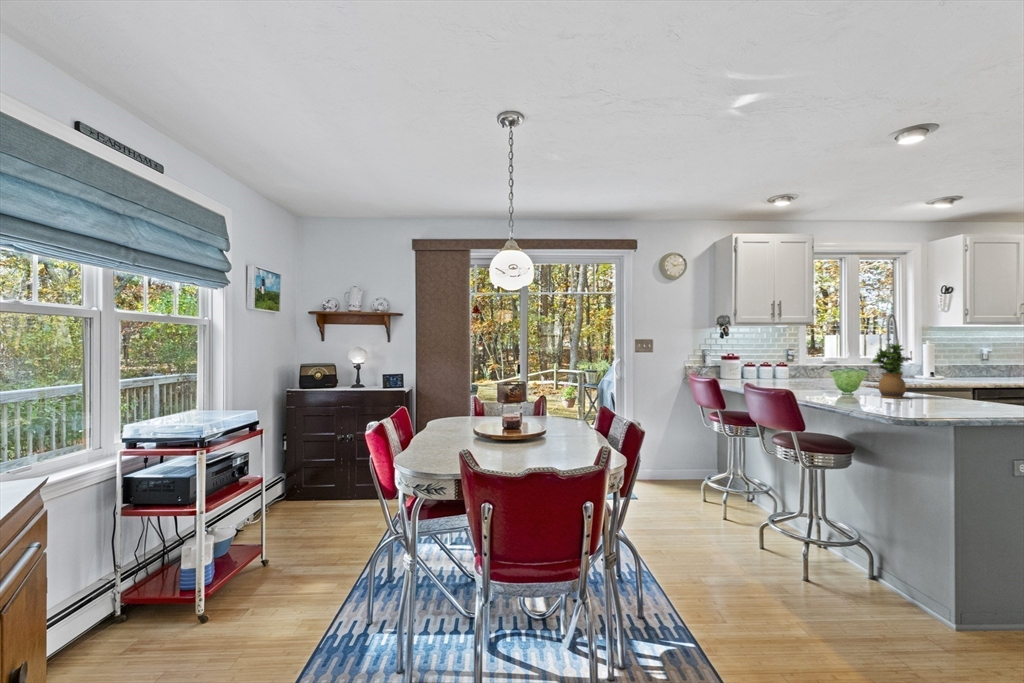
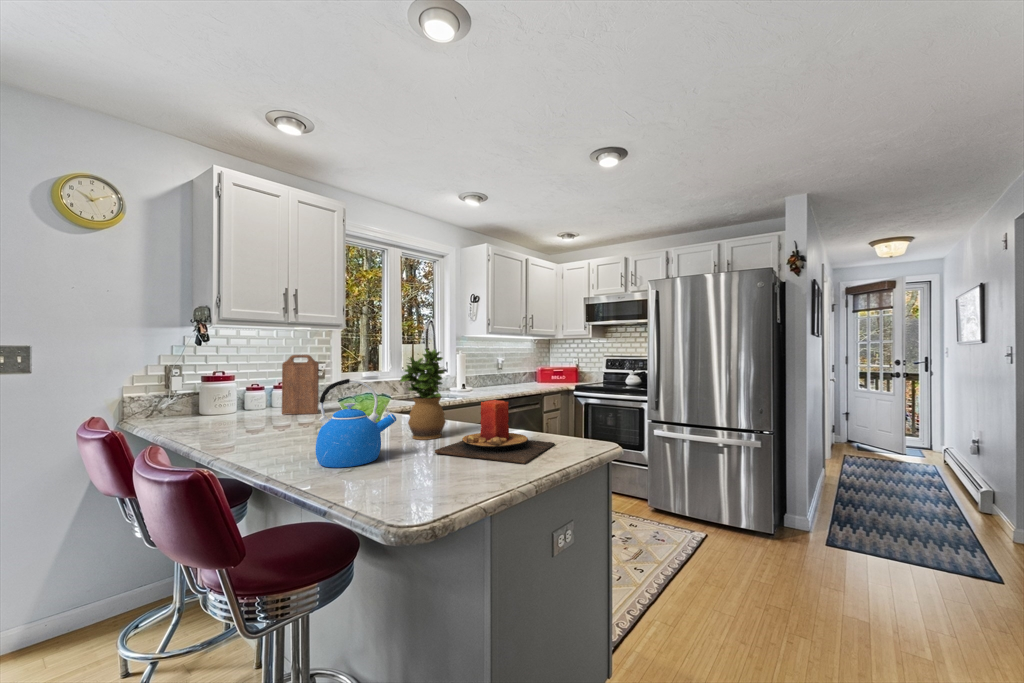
cutting board: none [772,345,798,385] -> present [282,355,319,415]
kettle: none [828,359,873,401] -> present [316,379,396,468]
candle: none [898,375,996,408] -> present [435,400,555,464]

